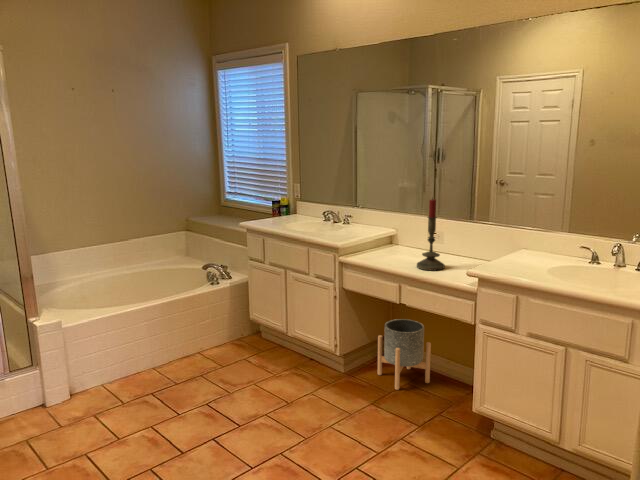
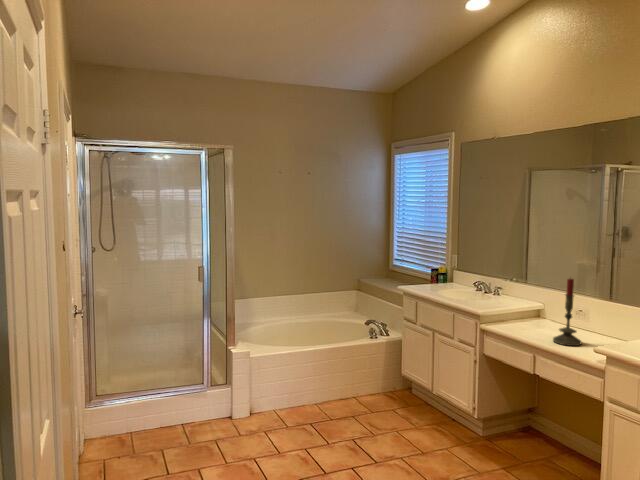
planter: present [378,319,431,390] -> none [516,391,571,460]

